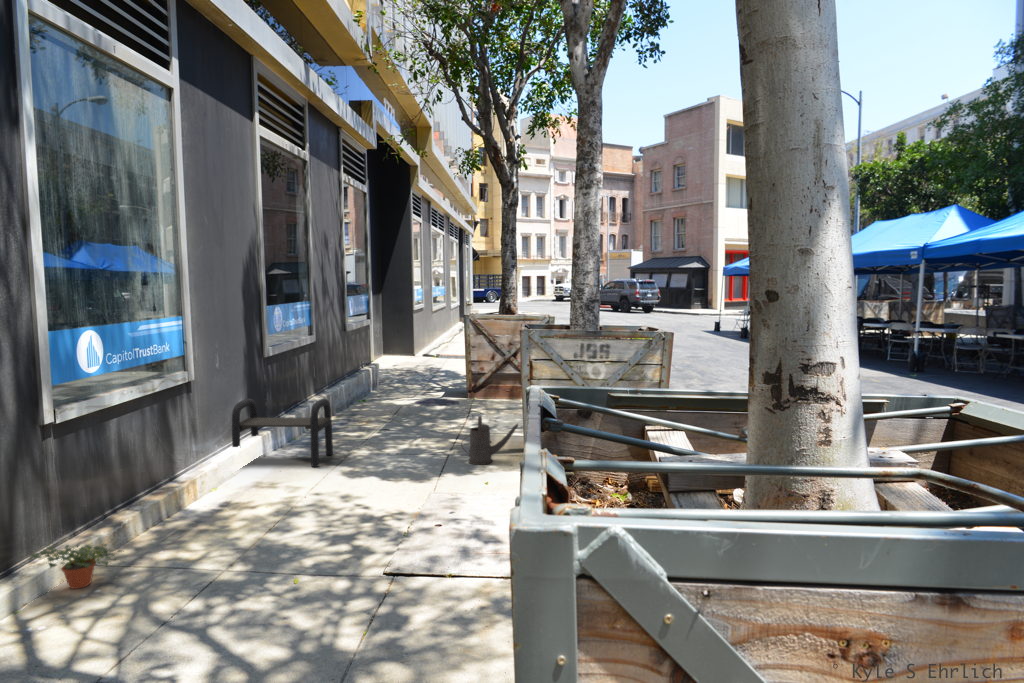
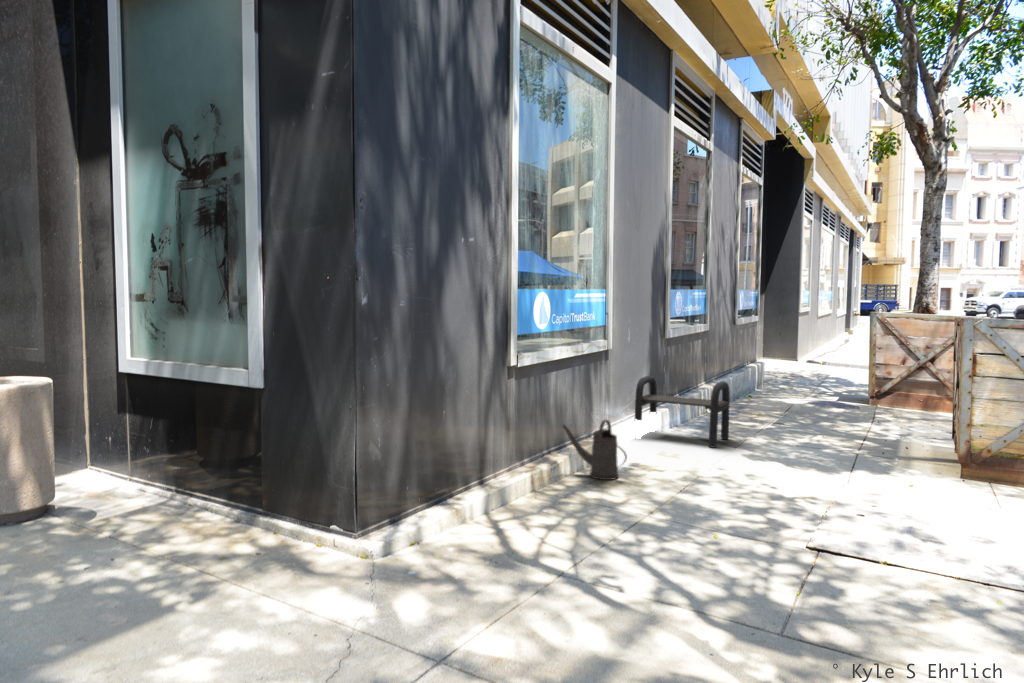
watering can: present [461,416,518,465] -> present [563,420,627,480]
potted plant: present [31,544,122,589] -> none [496,466,564,507]

